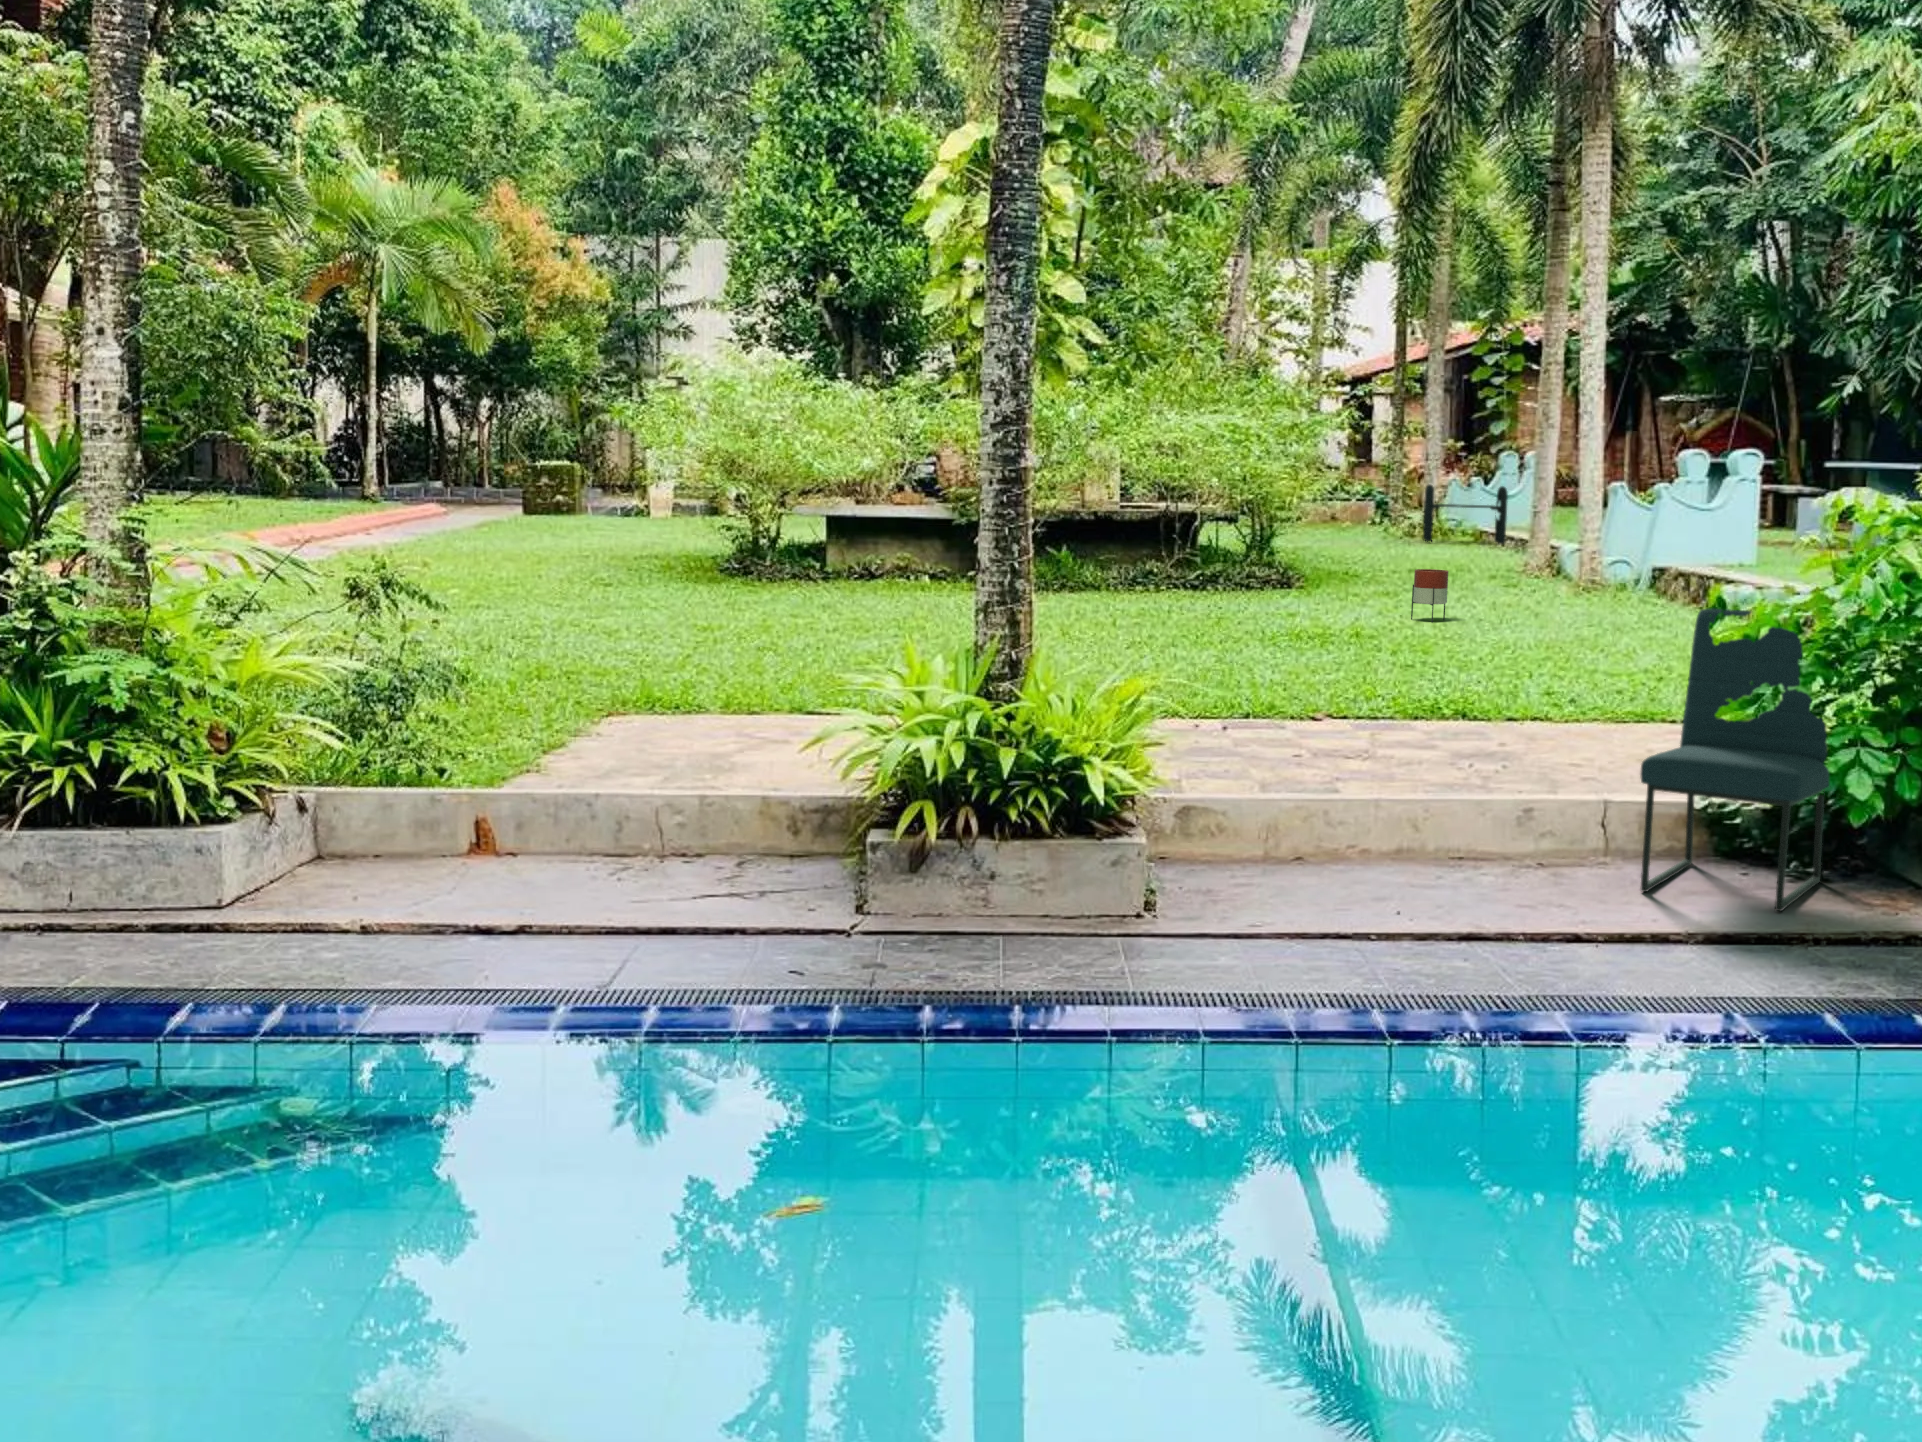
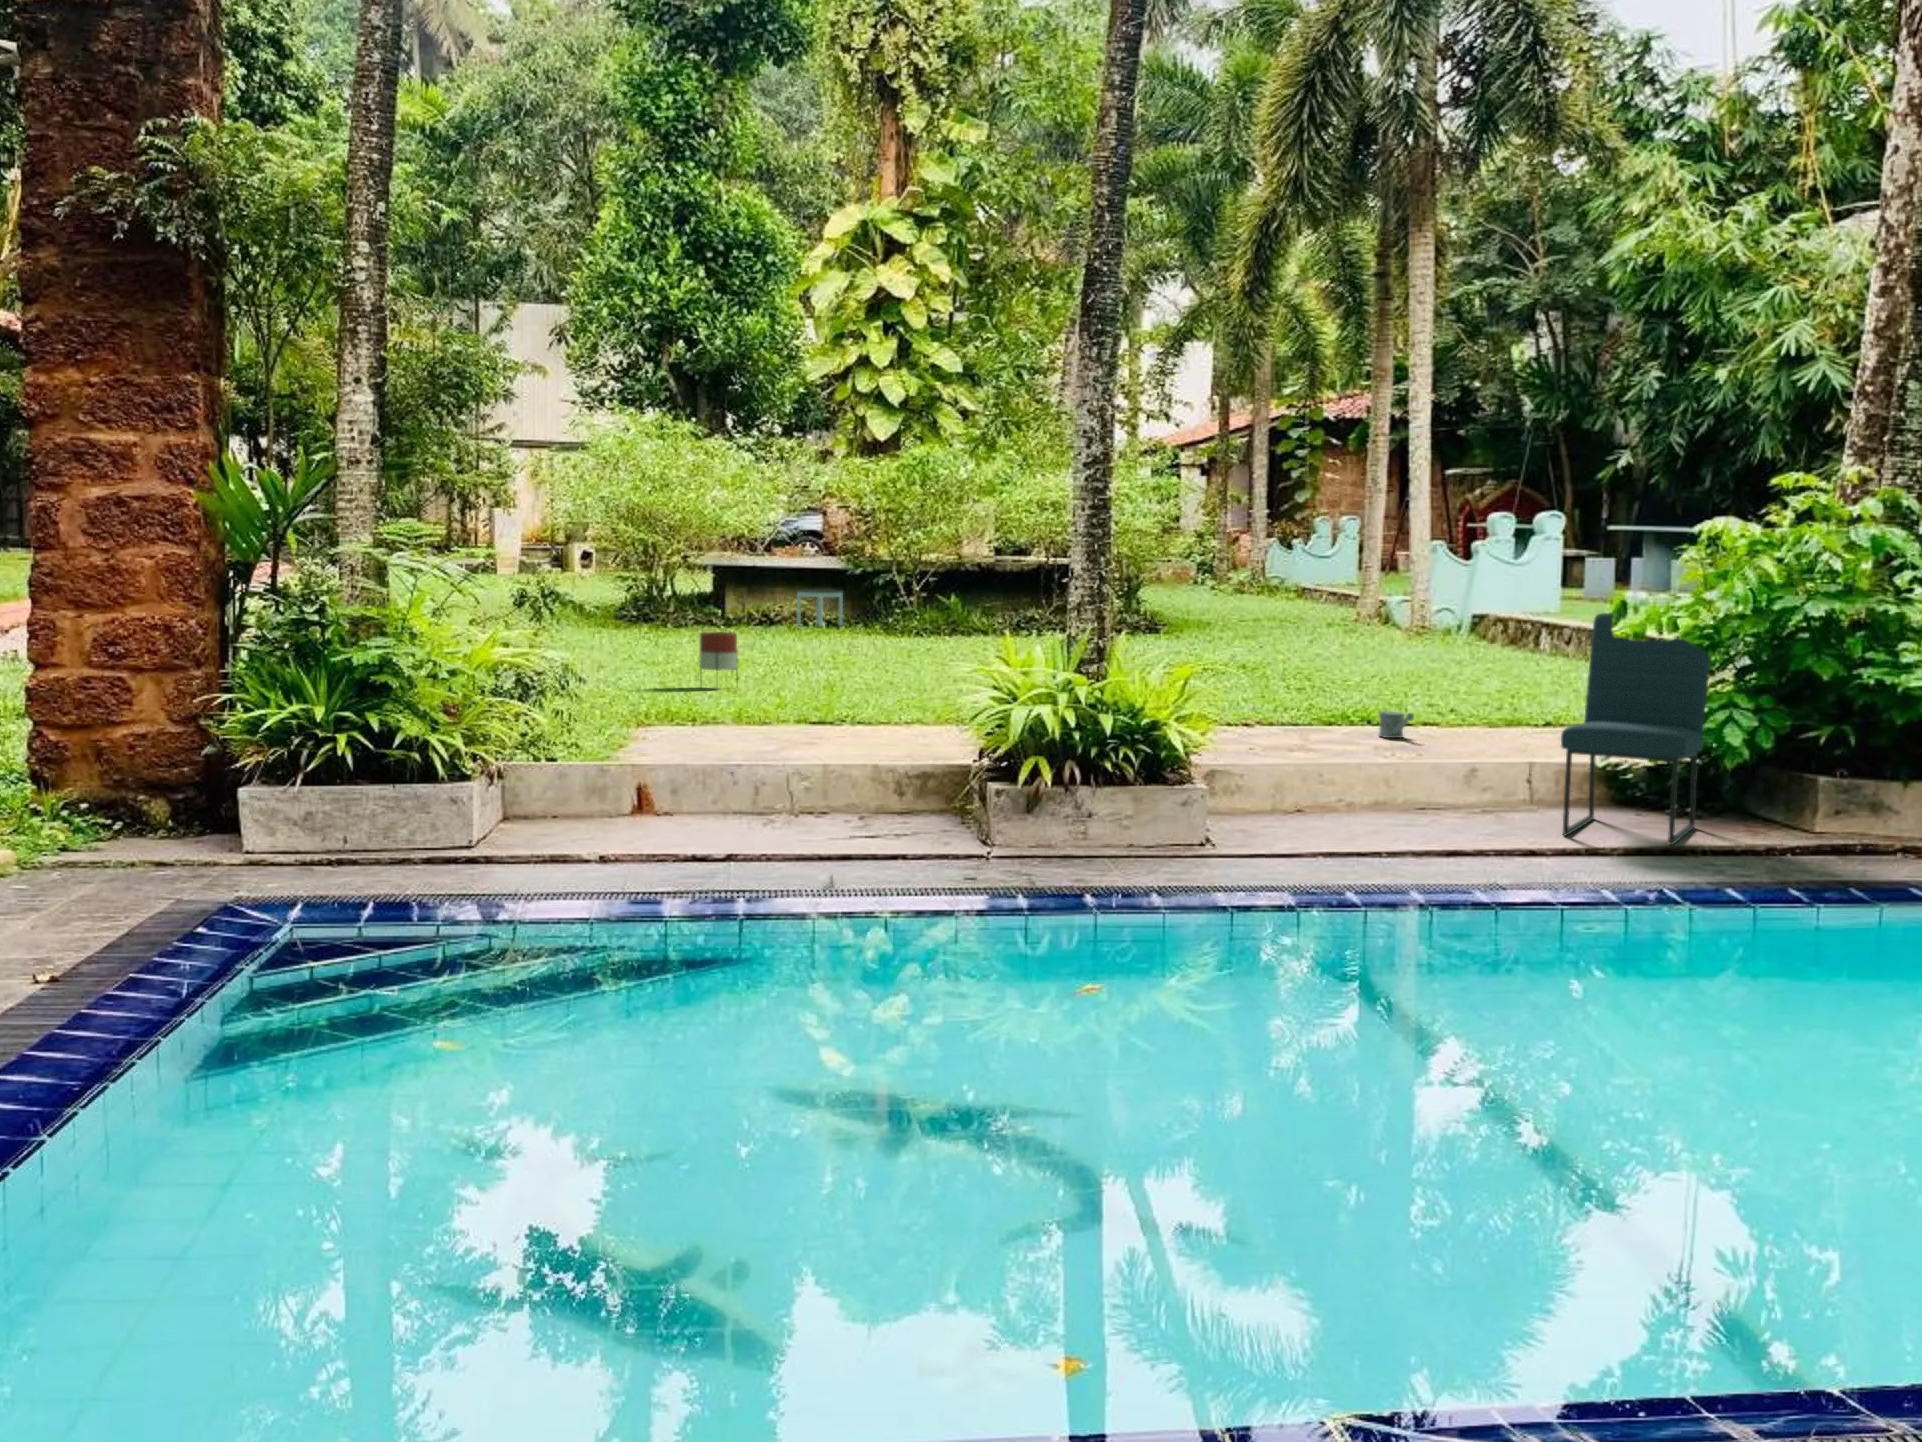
bench: present [1423,485,1508,545] -> none [1256,547,1334,603]
round table: none [908,533,958,574] -> present [797,589,843,627]
planter: present [1411,569,1448,622] -> present [699,632,738,682]
watering can: none [1458,706,1498,740] -> present [1379,711,1414,738]

